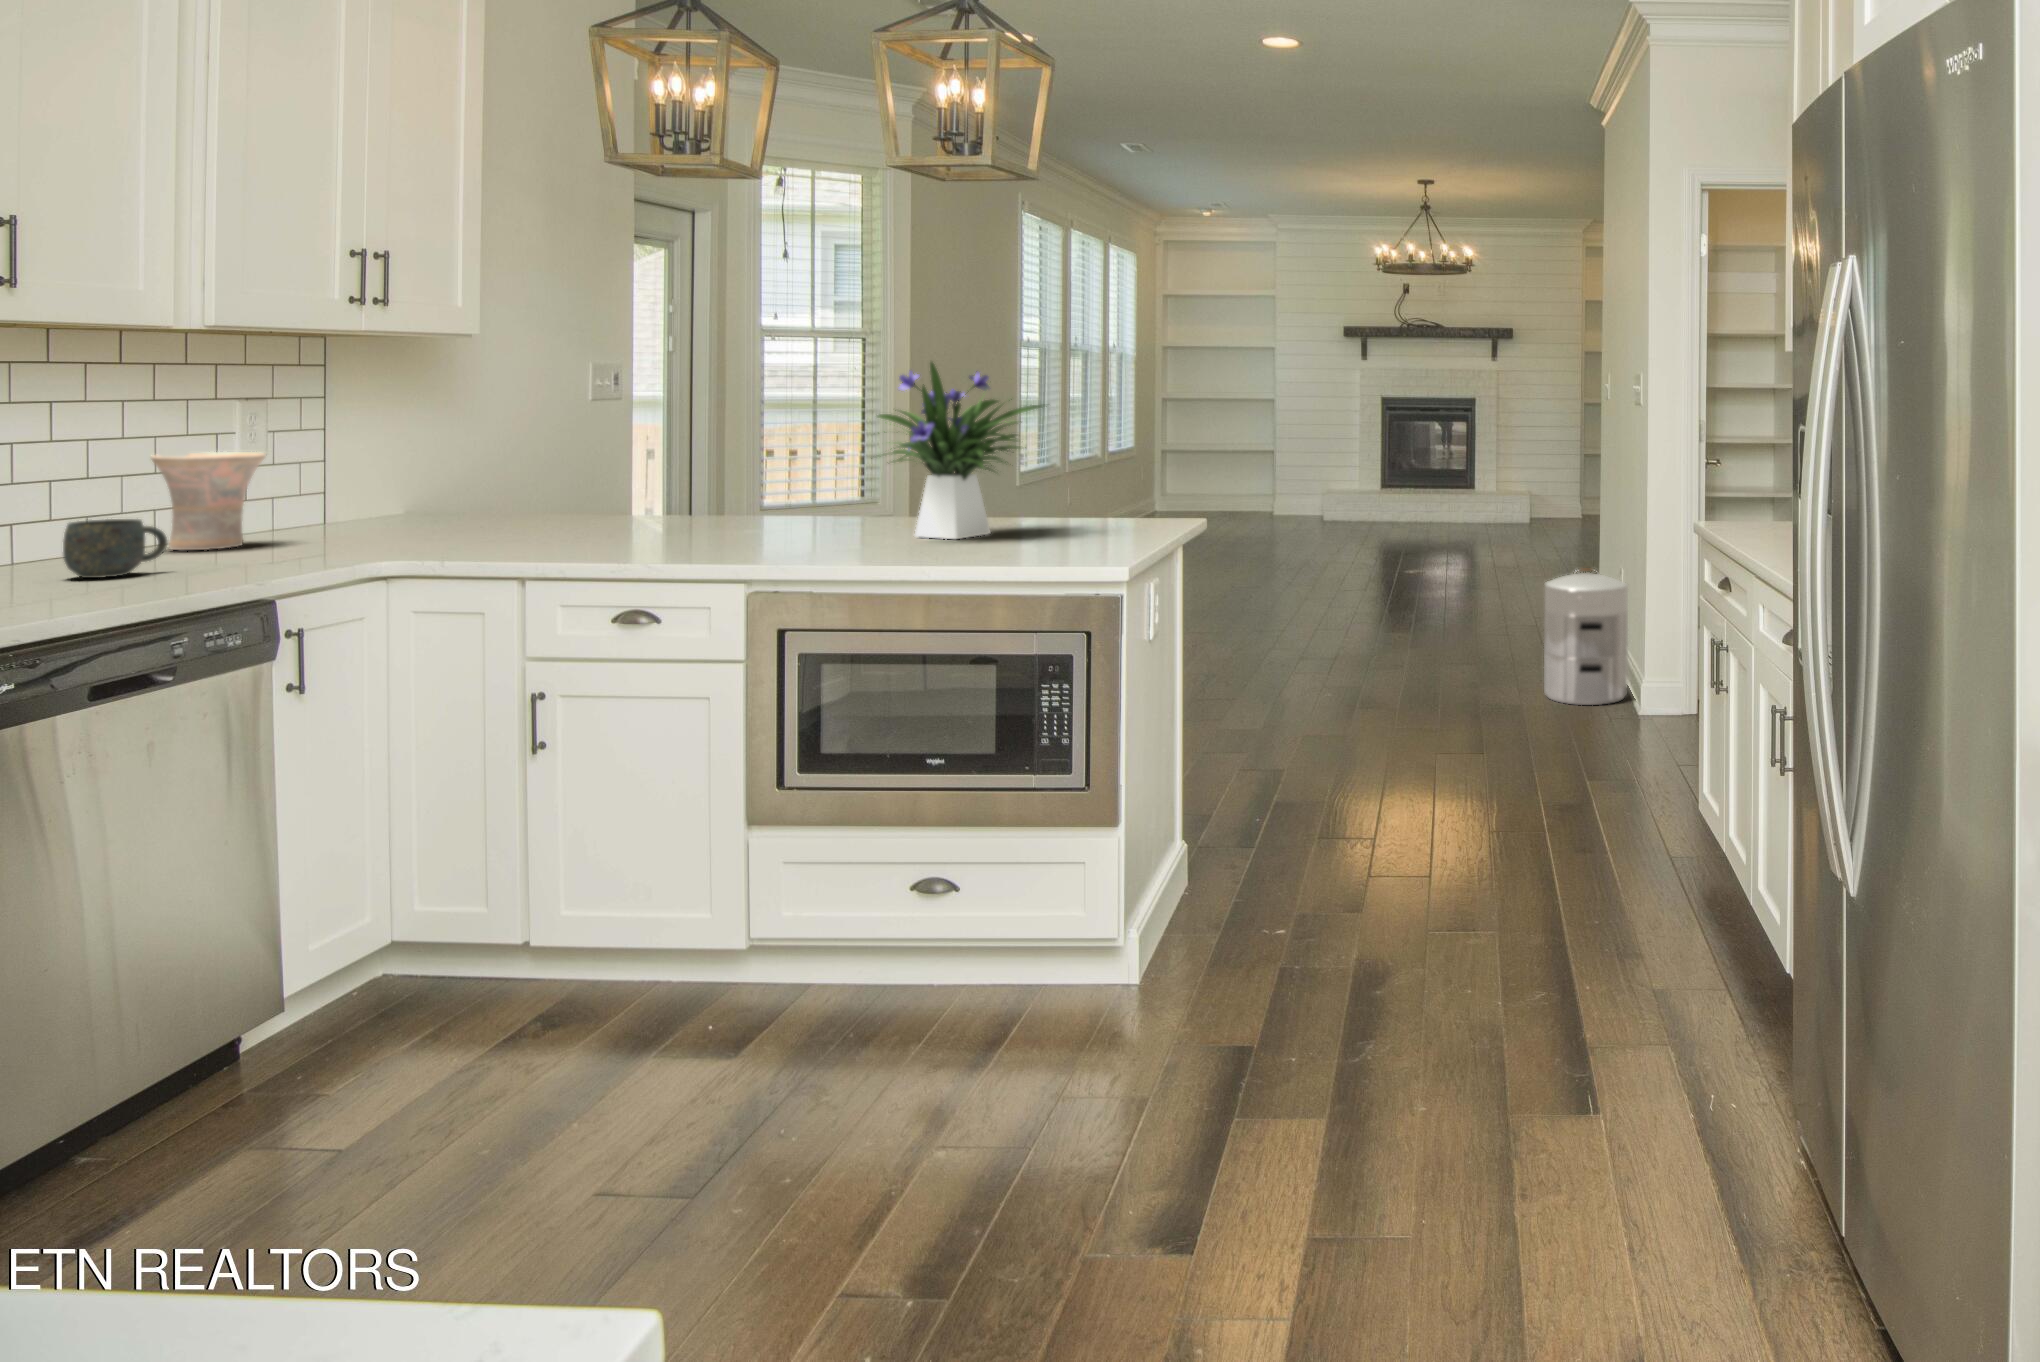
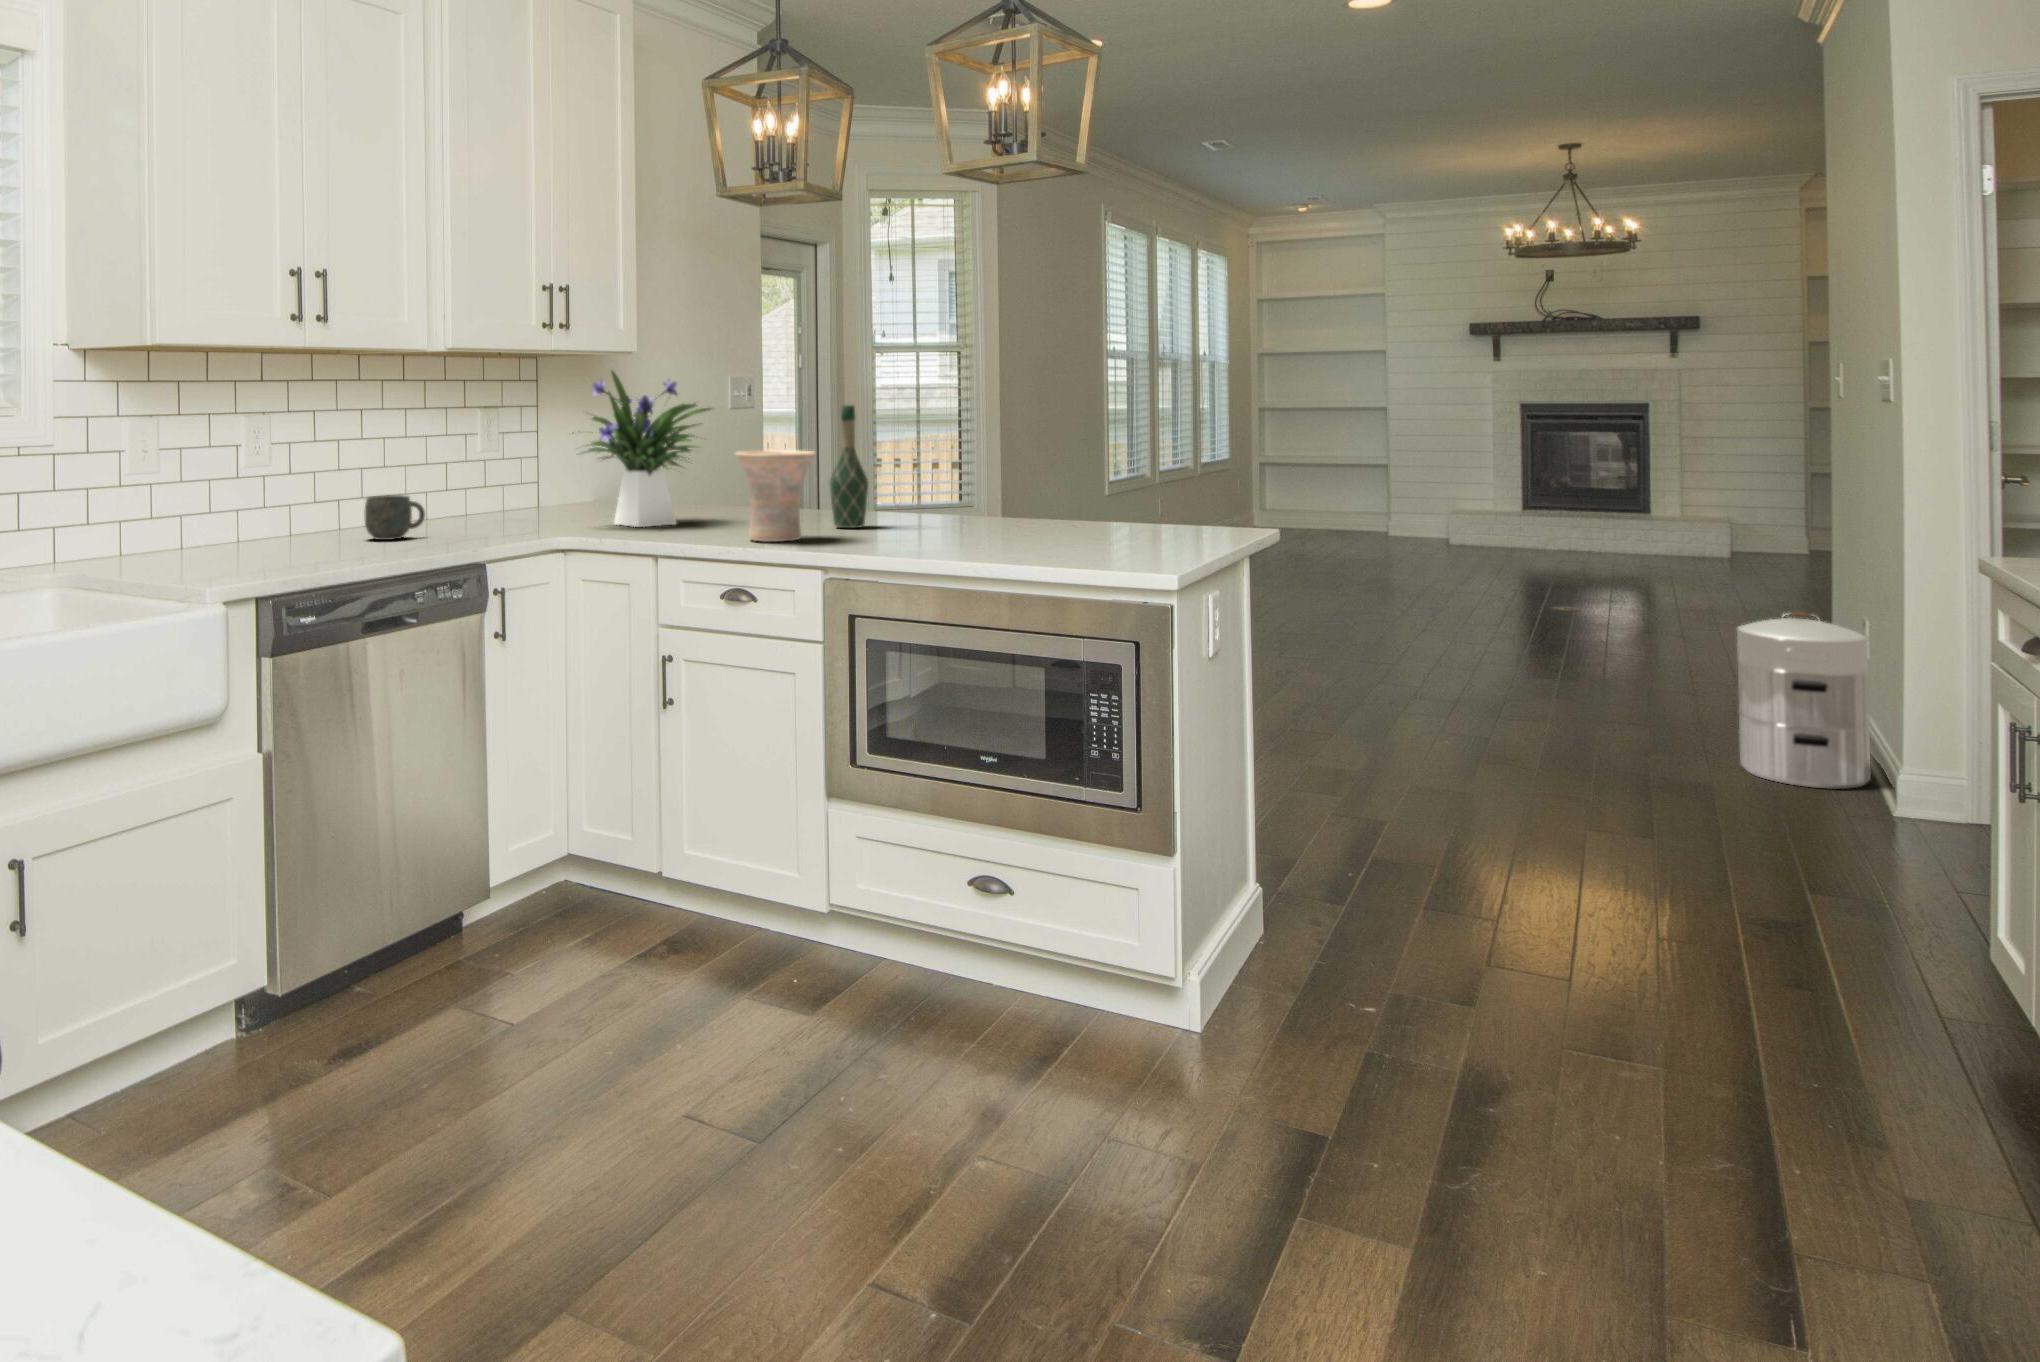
flower arrangement: present [877,362,1047,539] -> present [587,371,711,527]
wine bottle: none [746,404,793,536] -> present [830,405,868,528]
vase: present [151,452,266,550] -> present [735,450,815,542]

